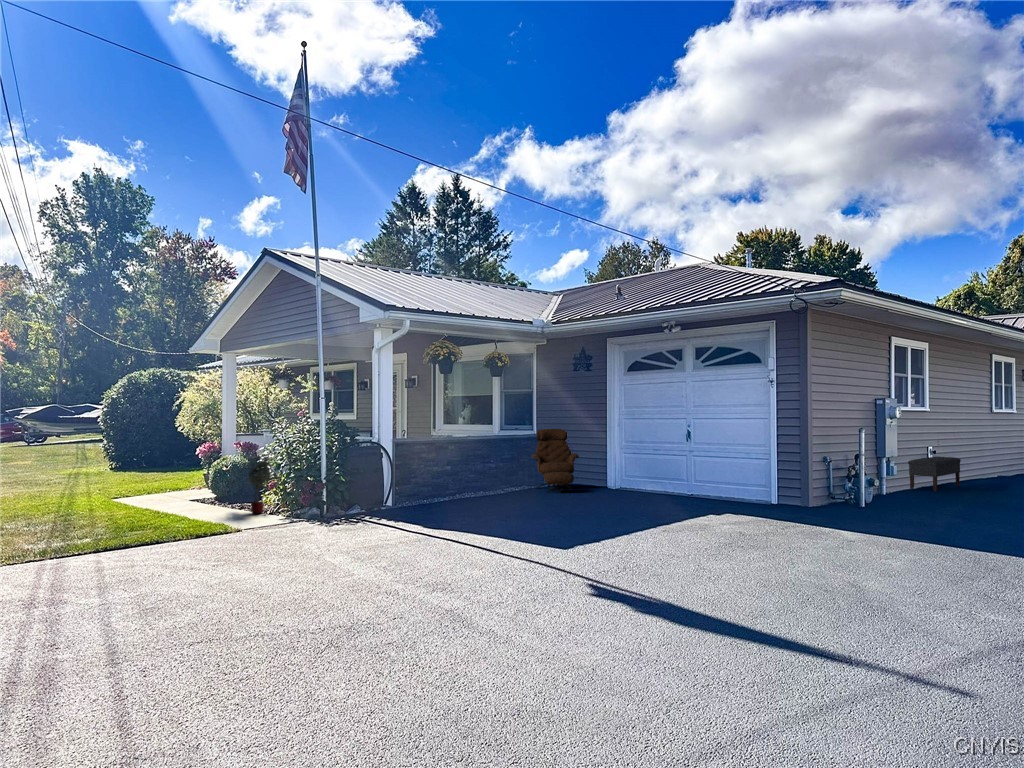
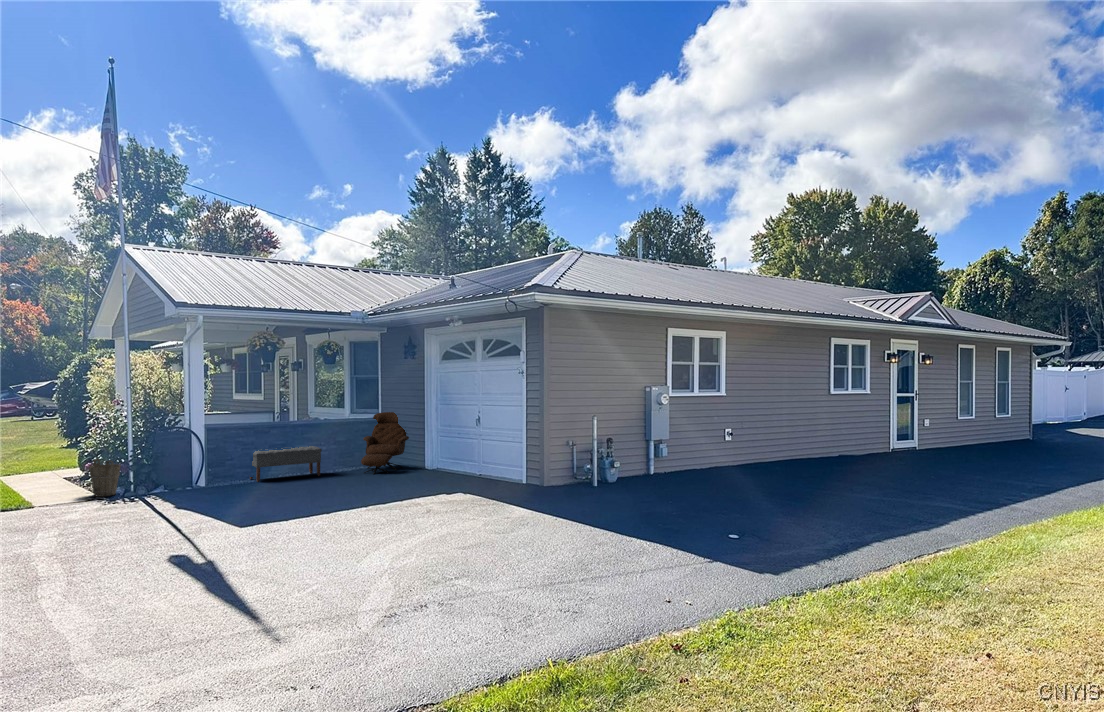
potted tree: present [249,453,279,514] -> none [50,436,85,491]
bench: present [908,457,961,492] -> present [250,446,322,482]
bucket: none [303,477,335,519] -> present [89,459,121,496]

